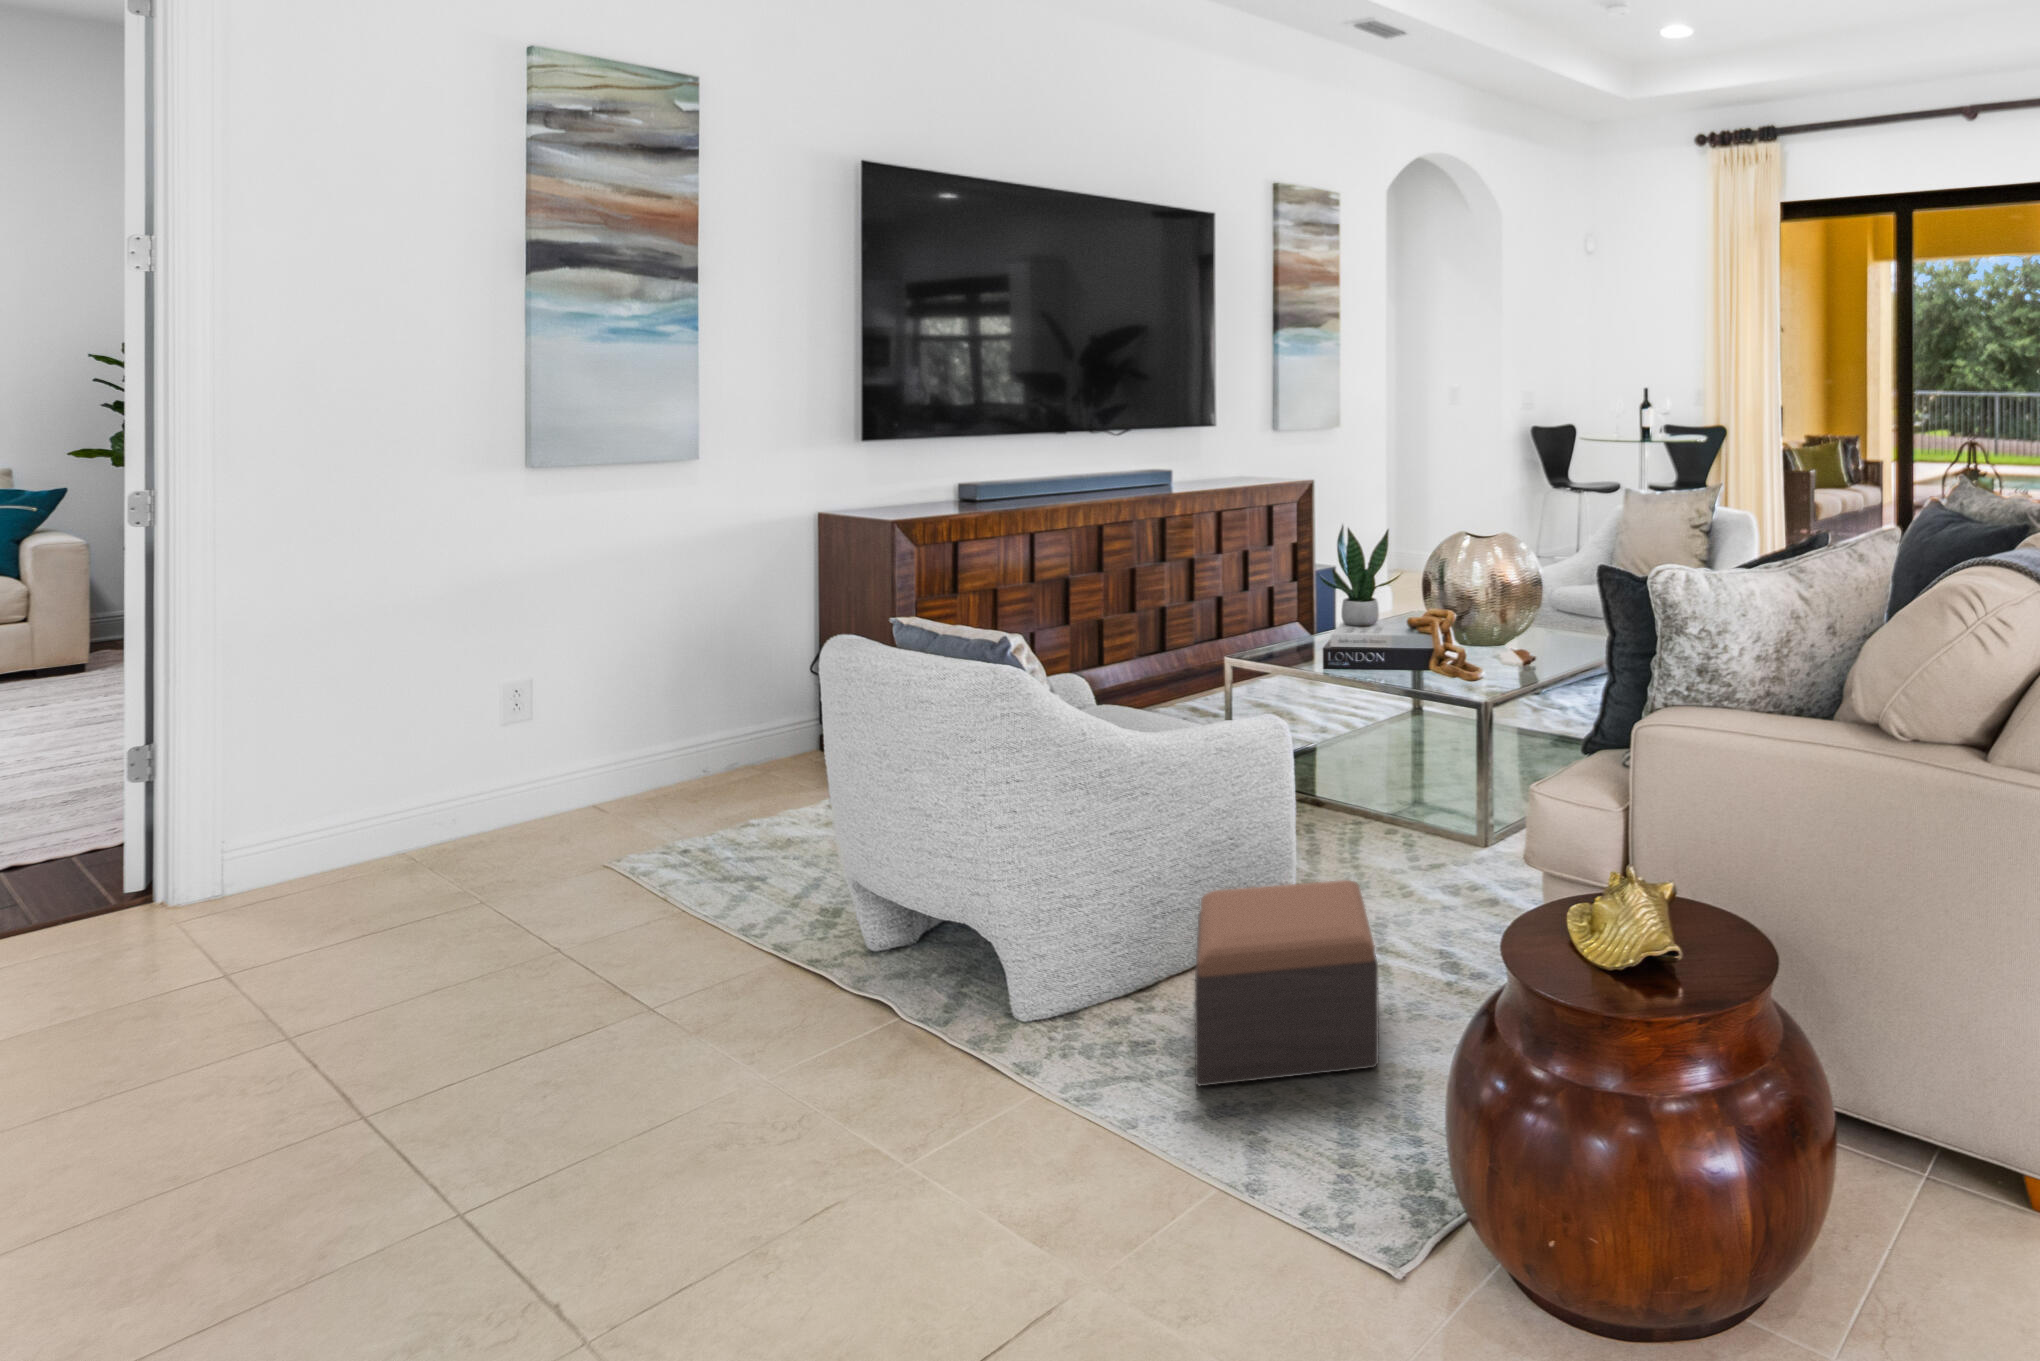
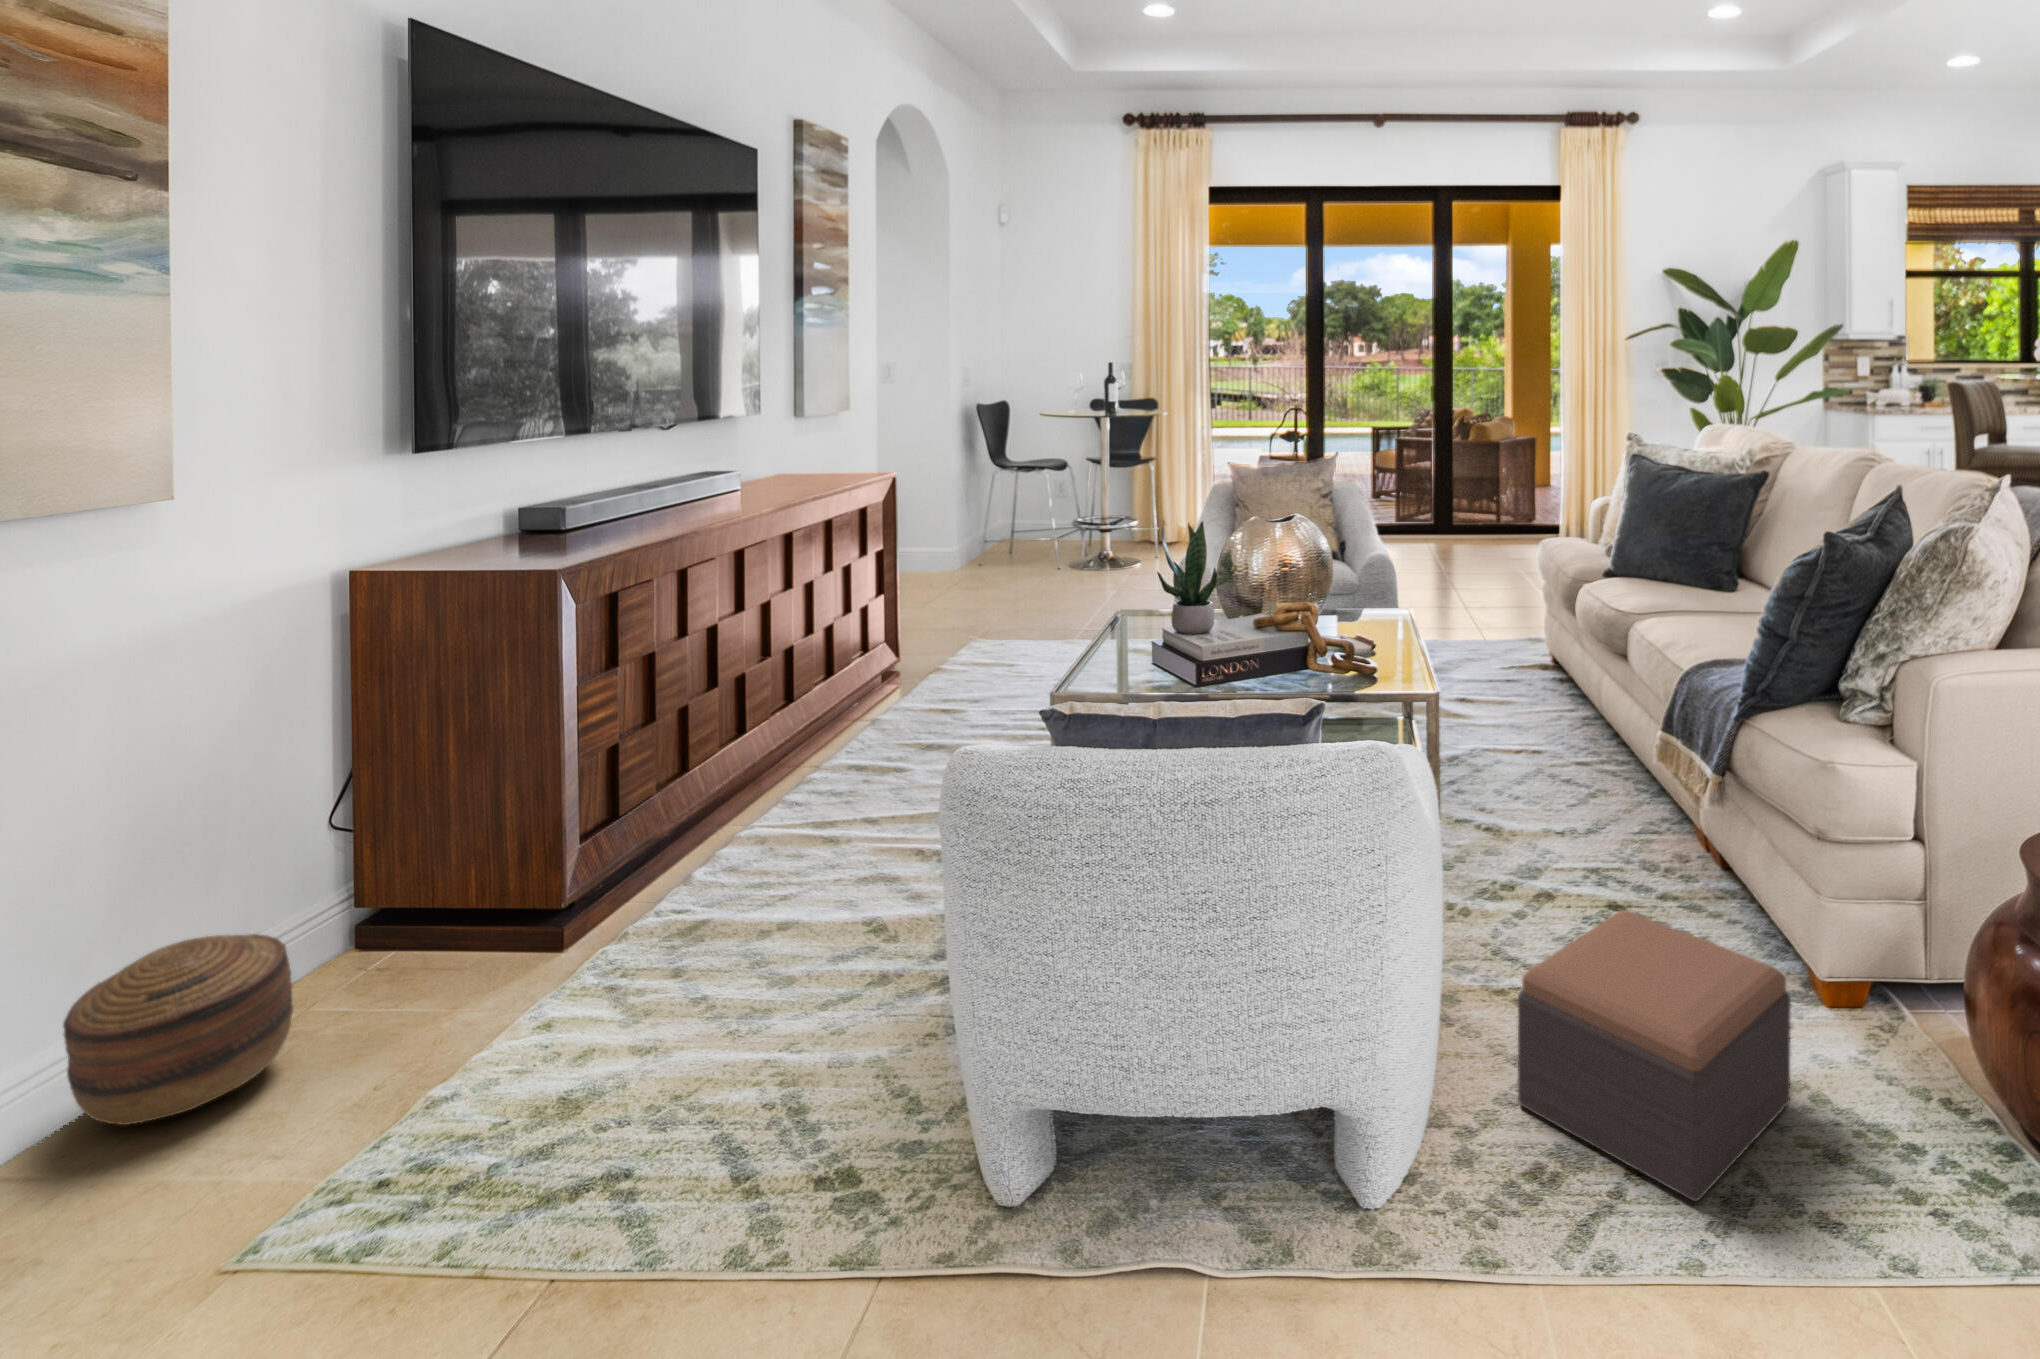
basket: none [610,713,720,806] -> present [63,934,293,1125]

